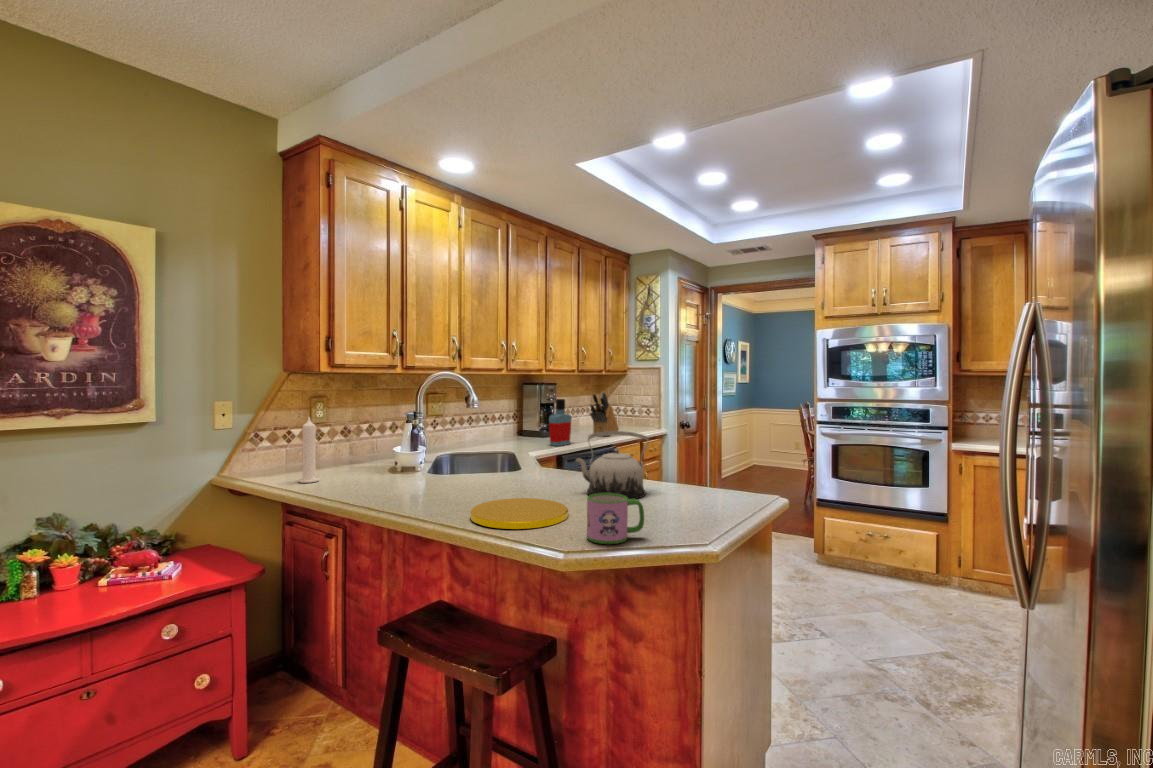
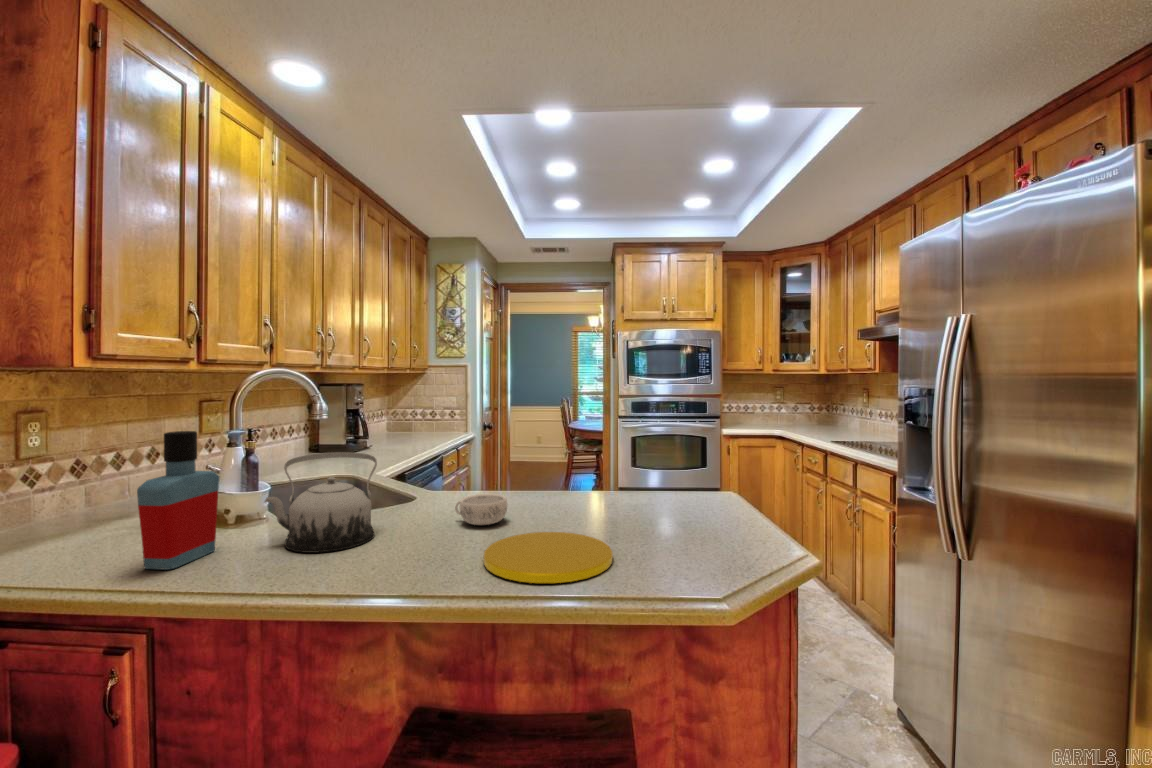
knife block: present [590,392,619,433] -> none [408,392,432,444]
bottle: present [549,399,572,446] -> present [137,431,219,570]
candle: present [299,417,319,483] -> none [50,448,95,570]
teapot: present [576,431,649,500] -> present [265,452,377,553]
decorative bowl: none [509,469,545,491] -> present [455,494,507,525]
mug: present [587,493,644,544] -> none [677,514,734,576]

